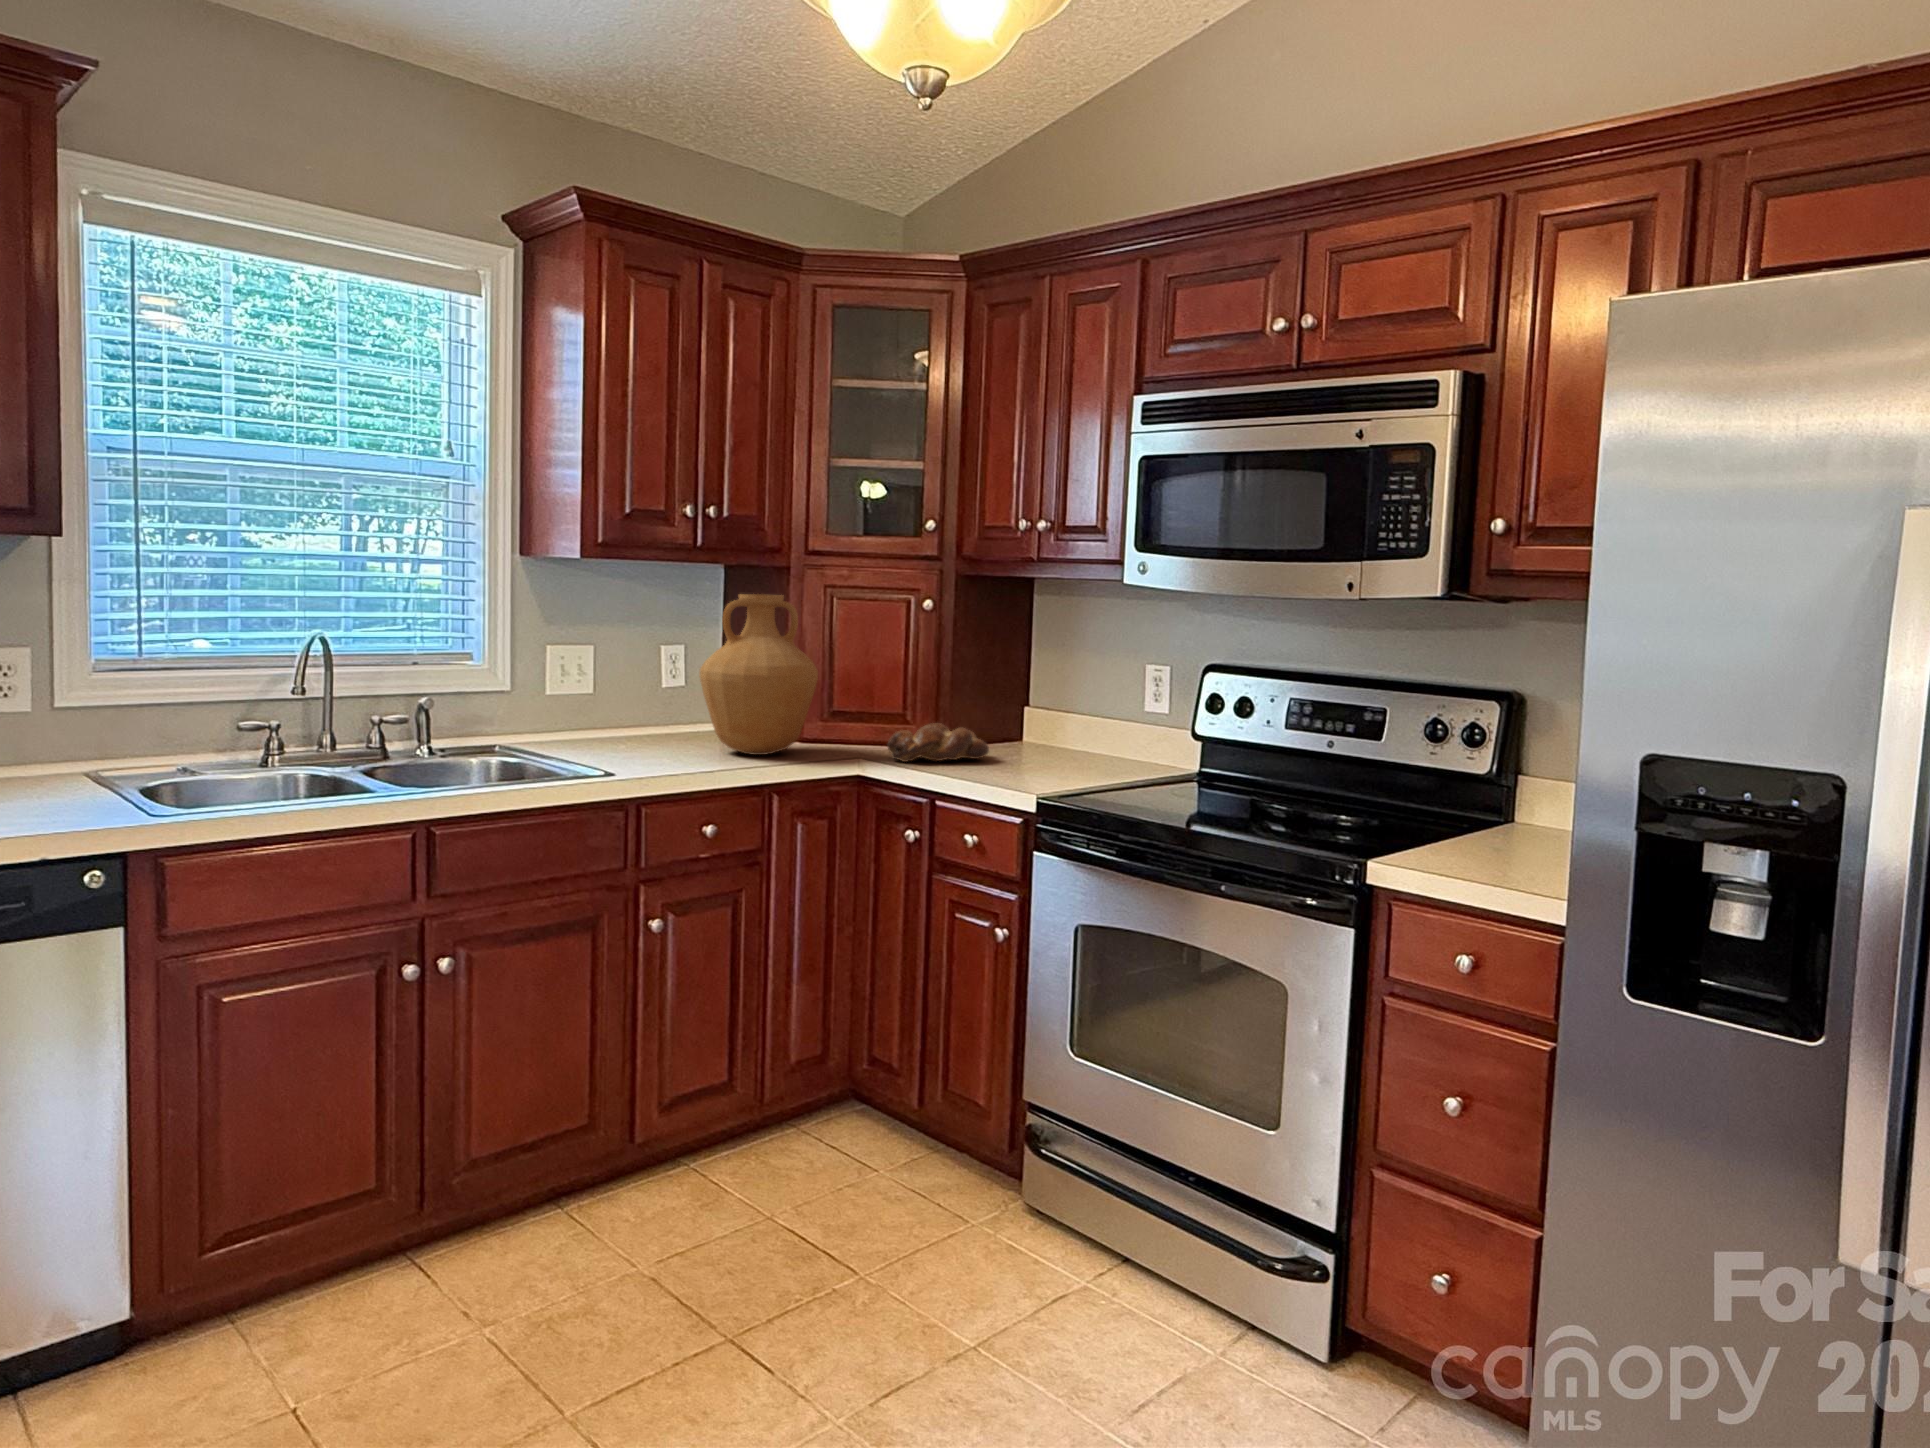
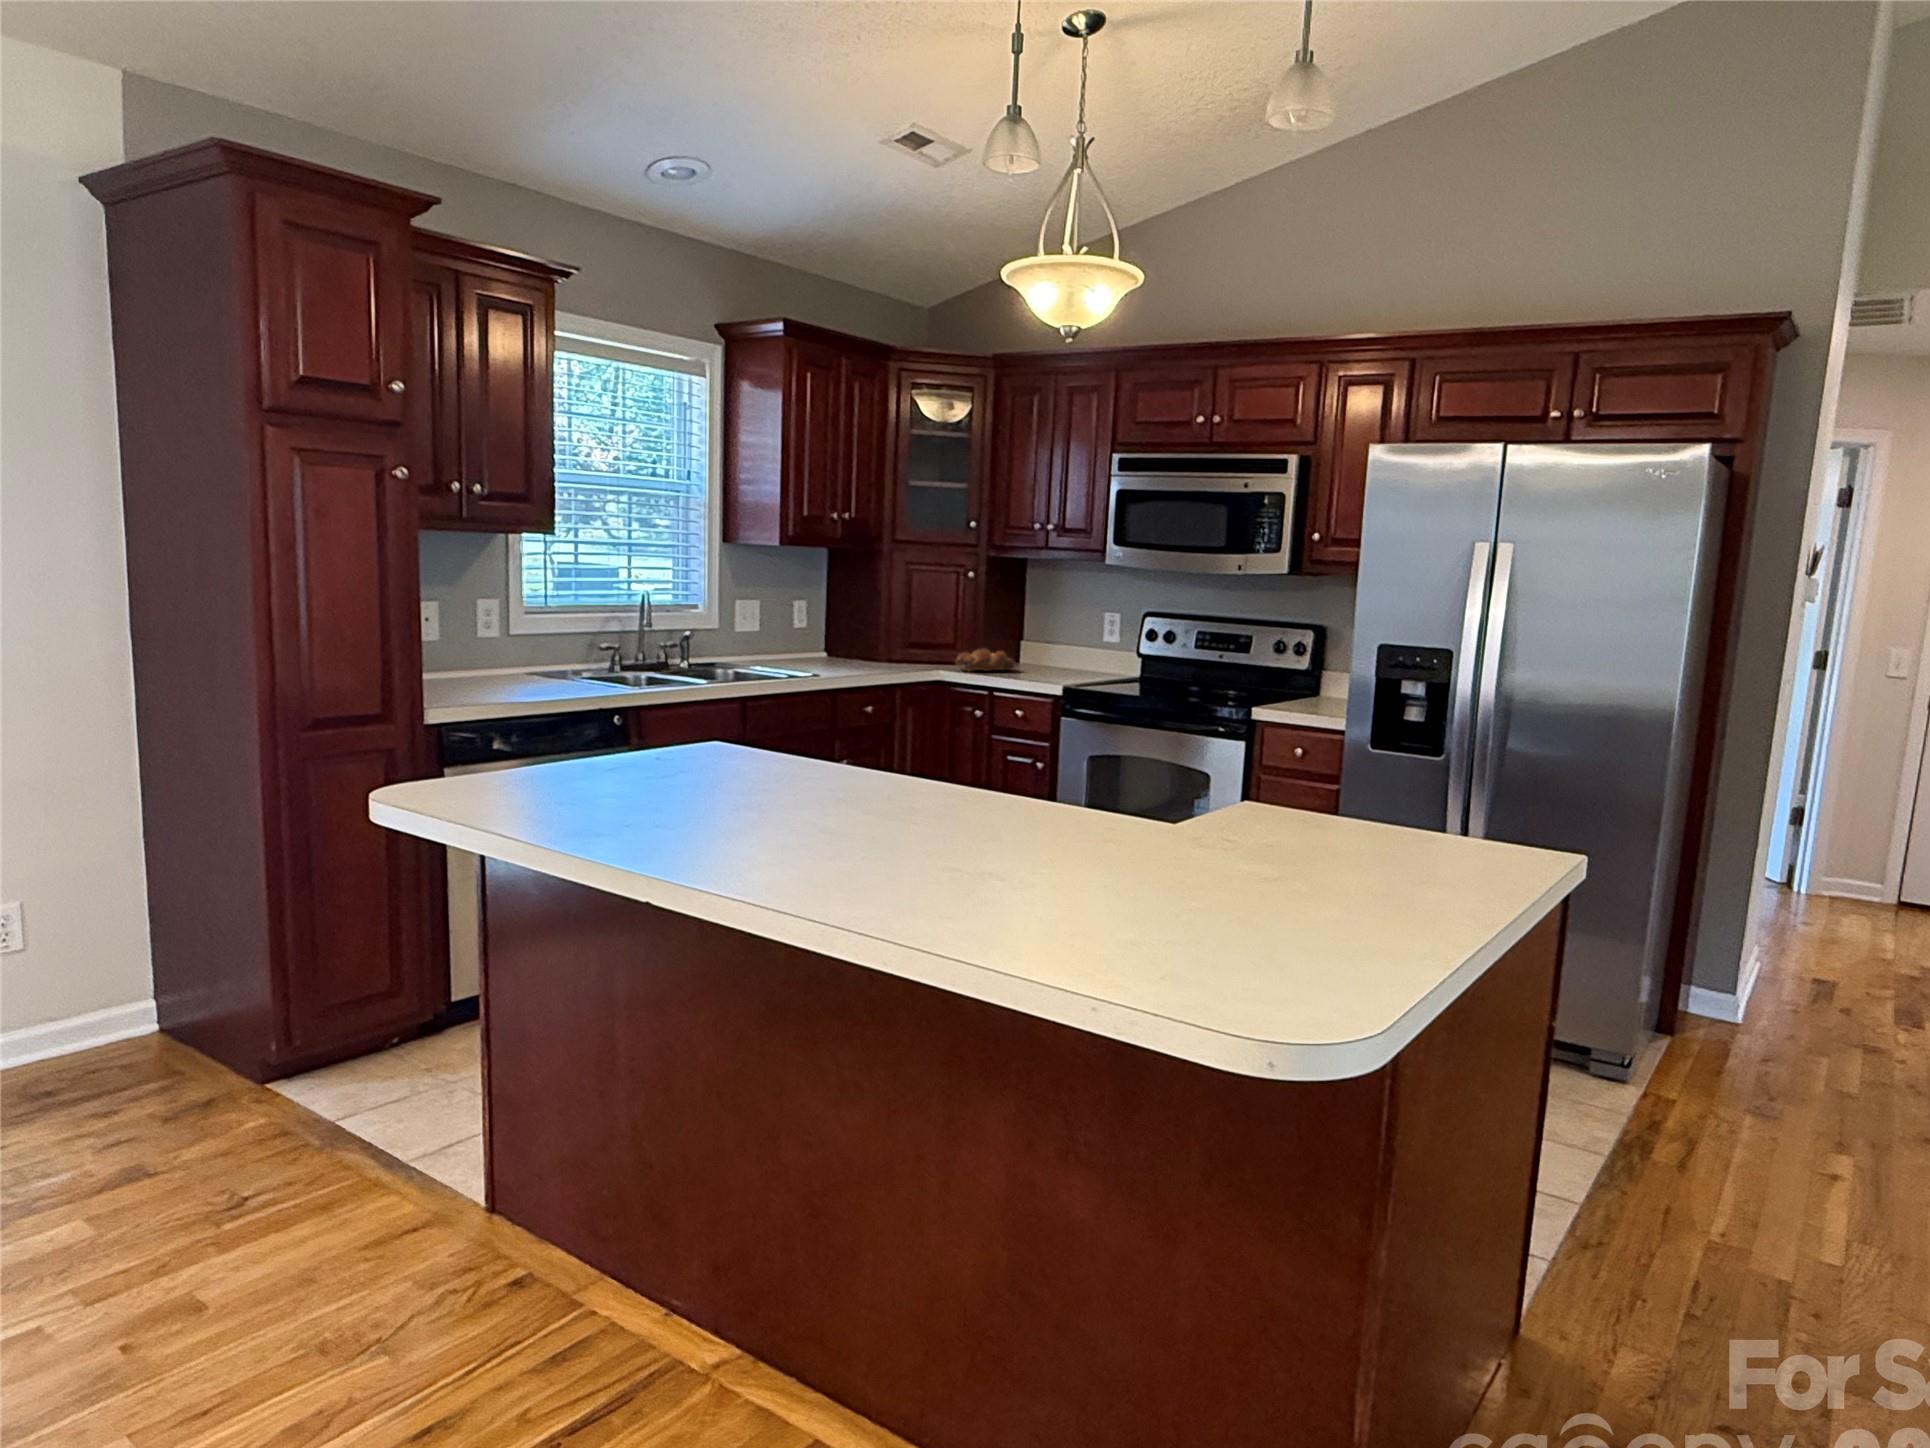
vase: present [700,594,818,755] -> none [841,568,914,668]

